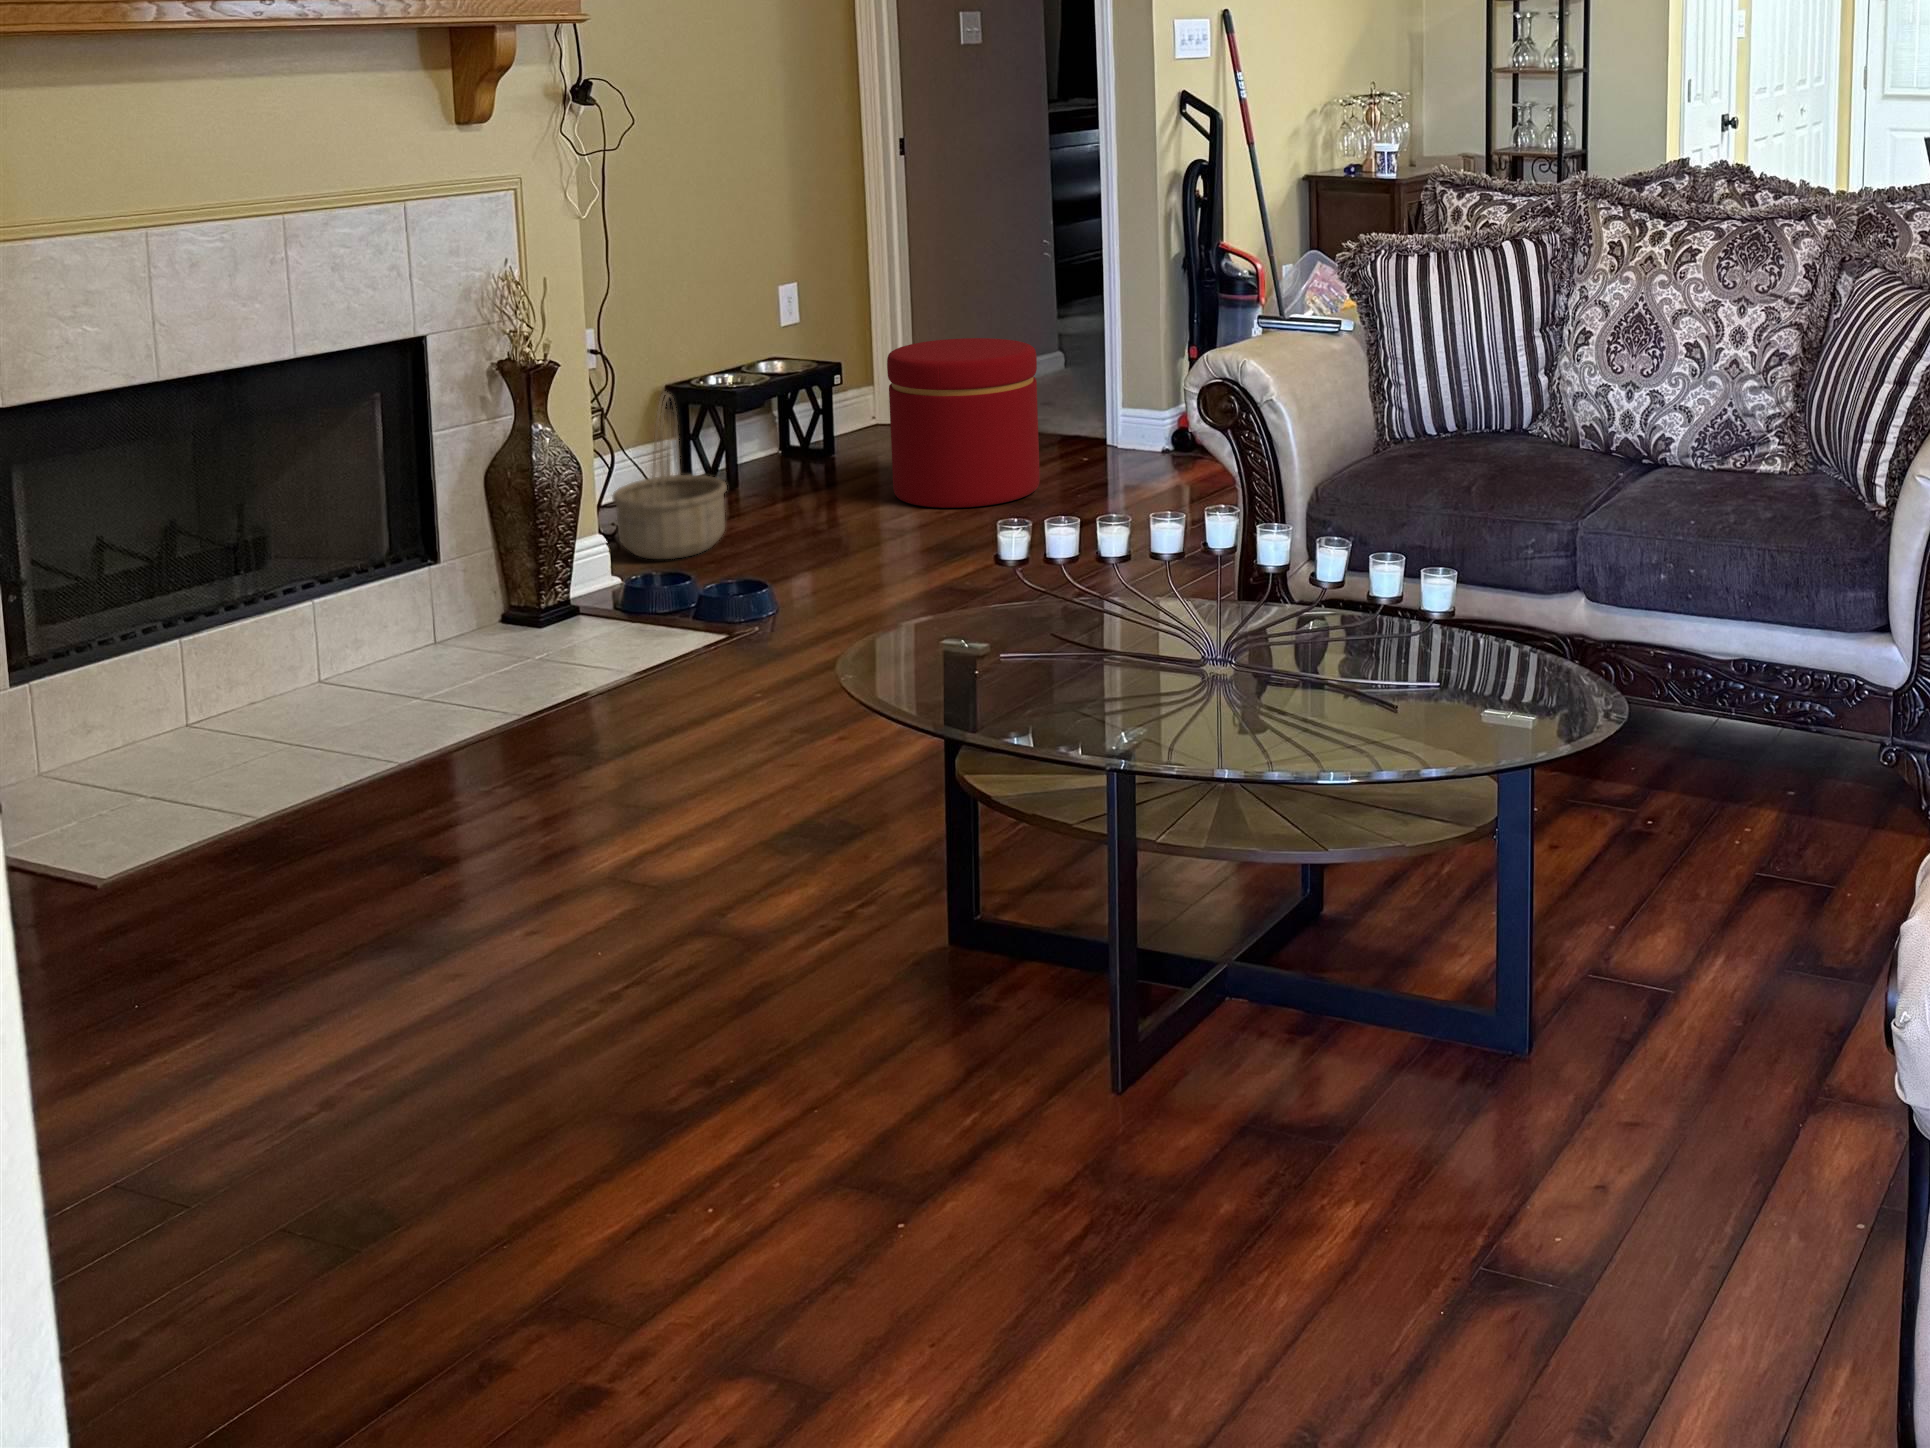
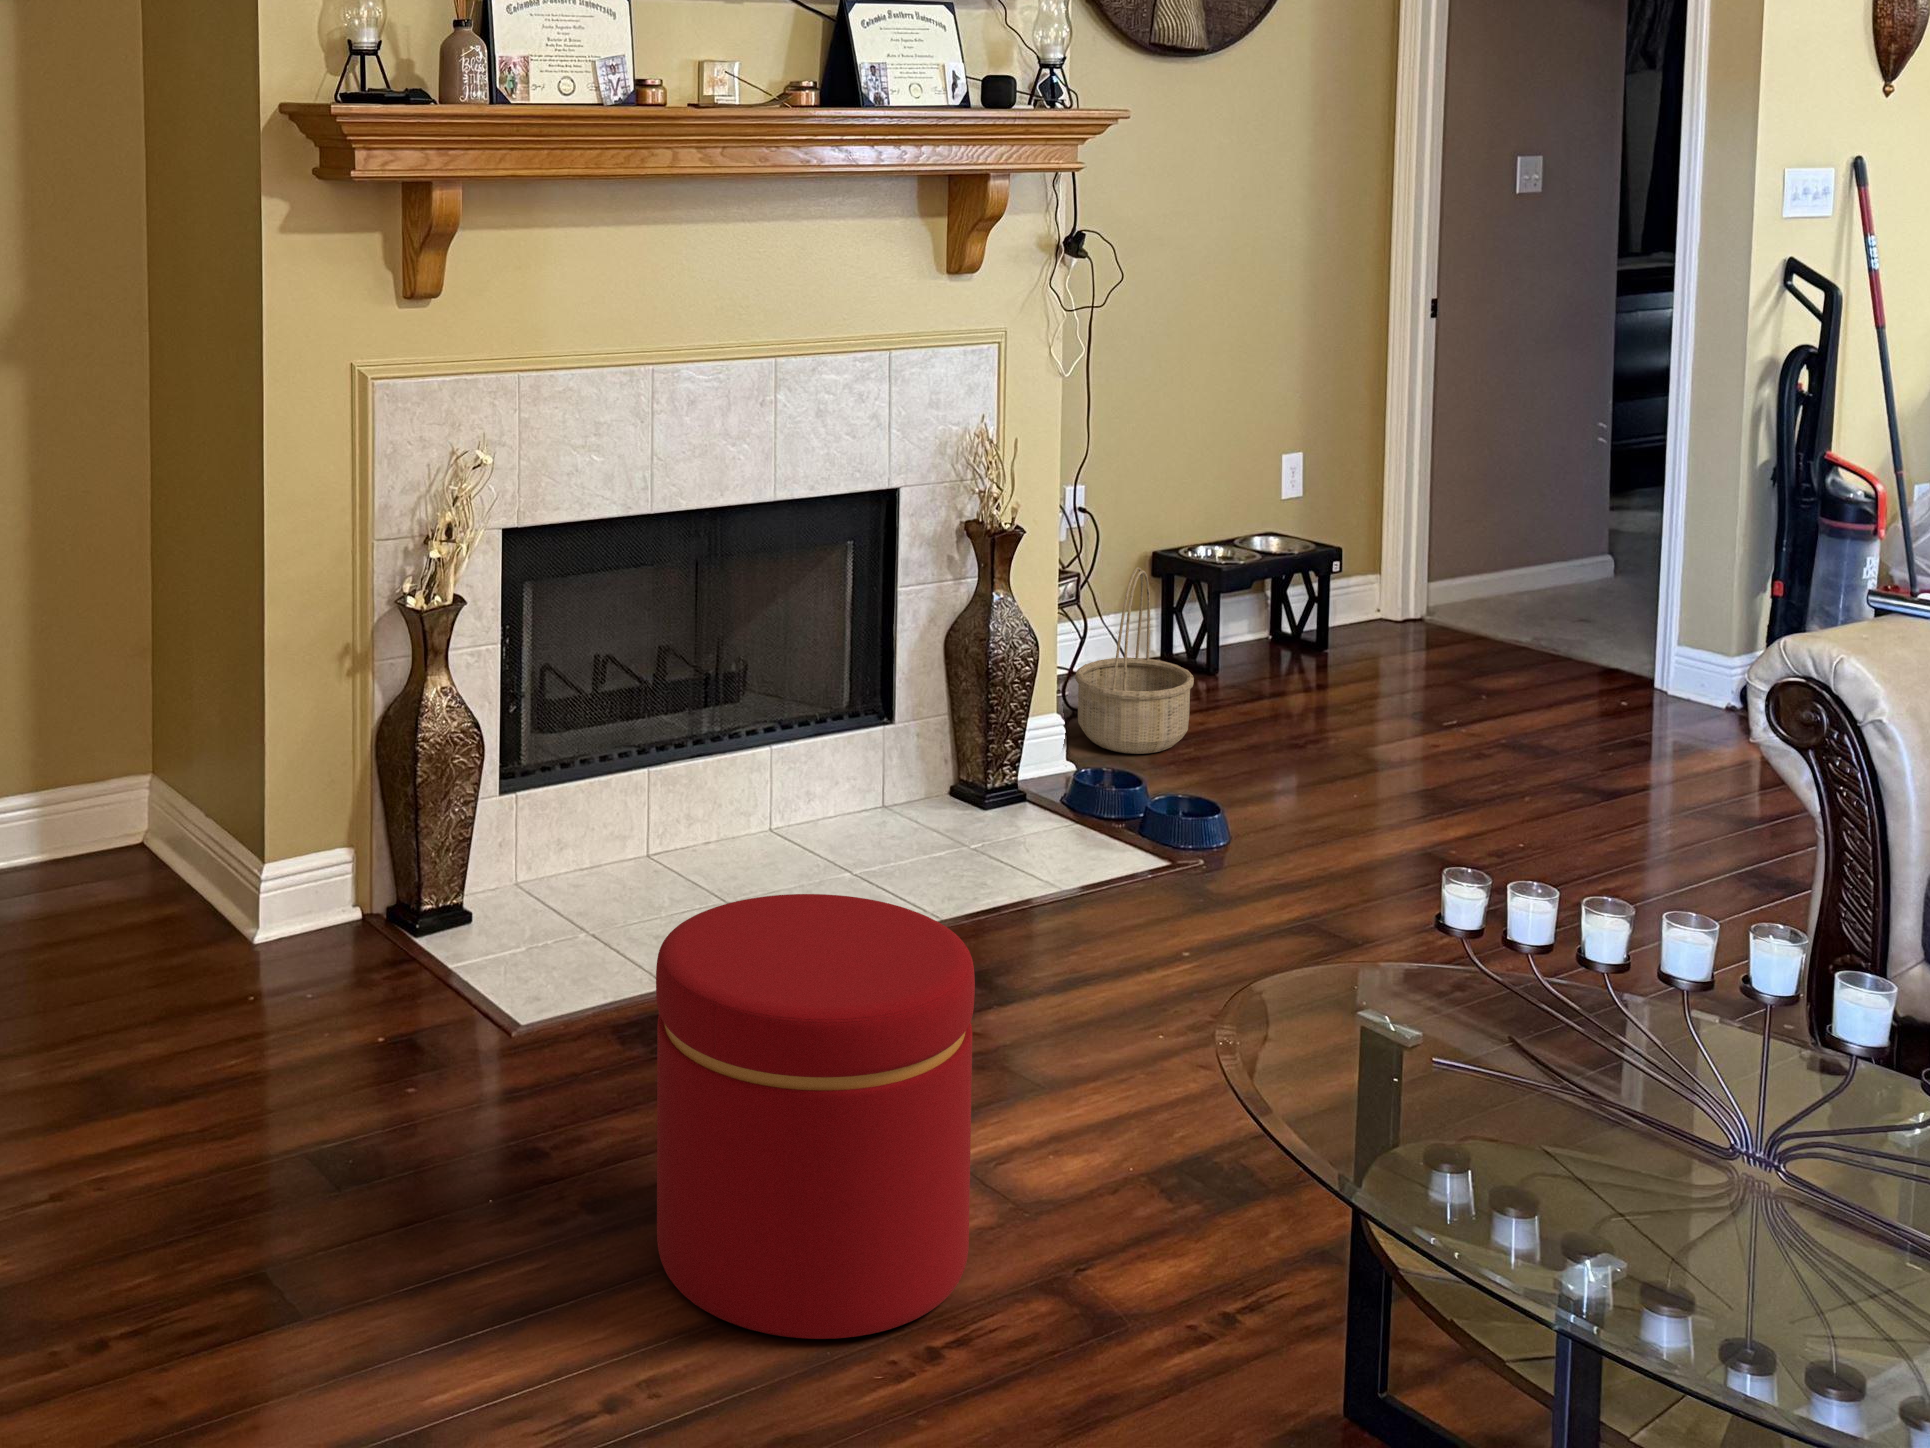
ottoman: present [887,338,1040,508] -> present [656,894,975,1339]

